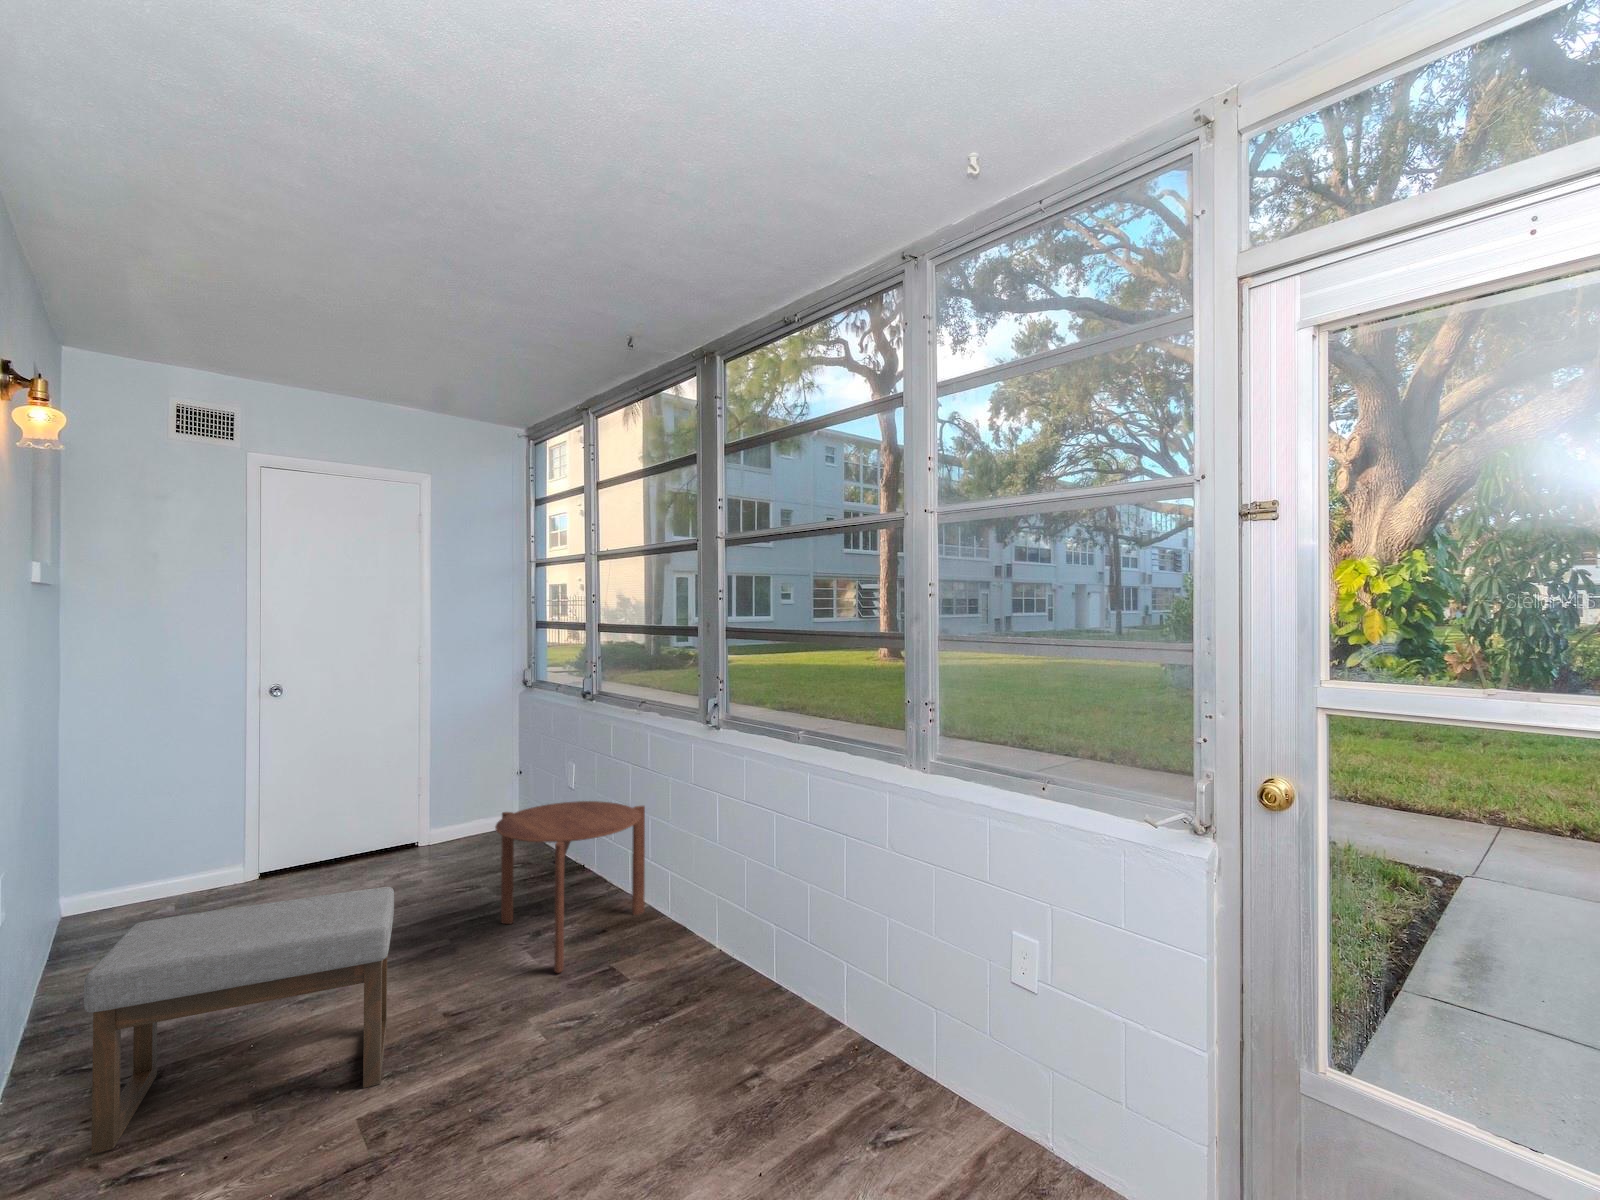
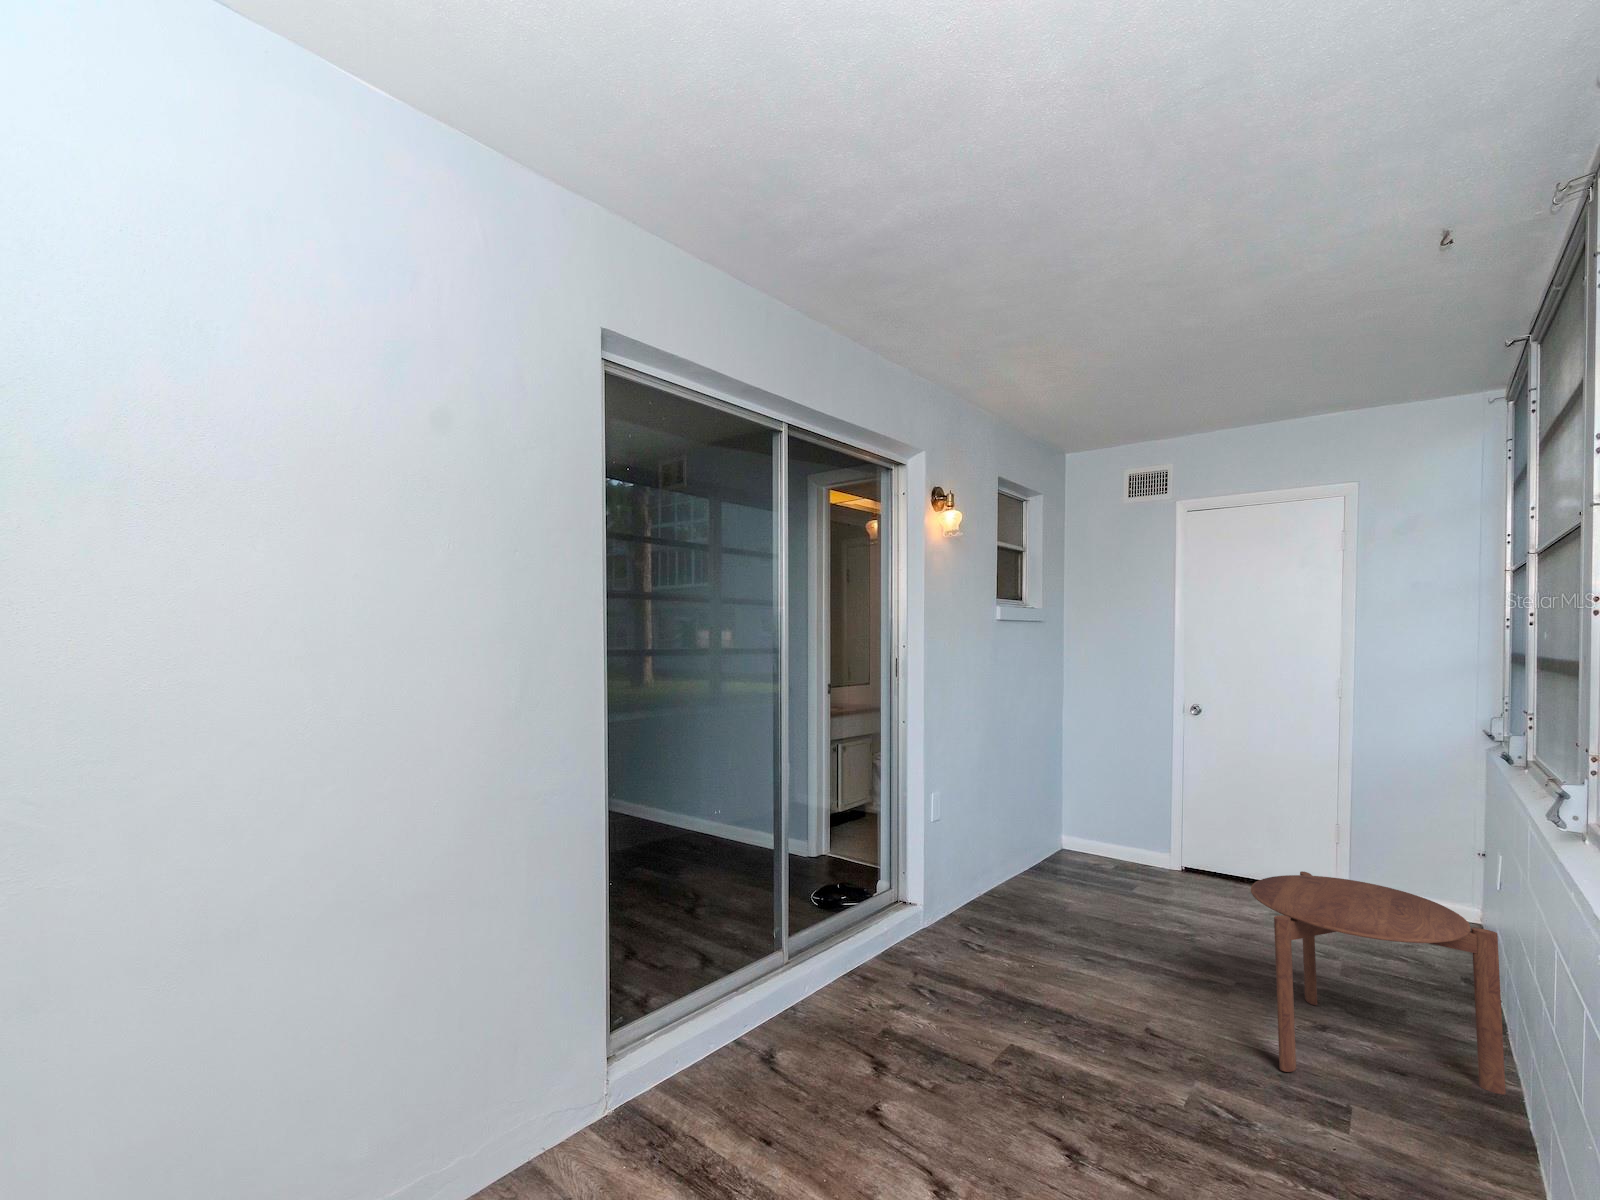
ottoman: present [84,887,394,1154] -> none [916,845,1106,1037]

